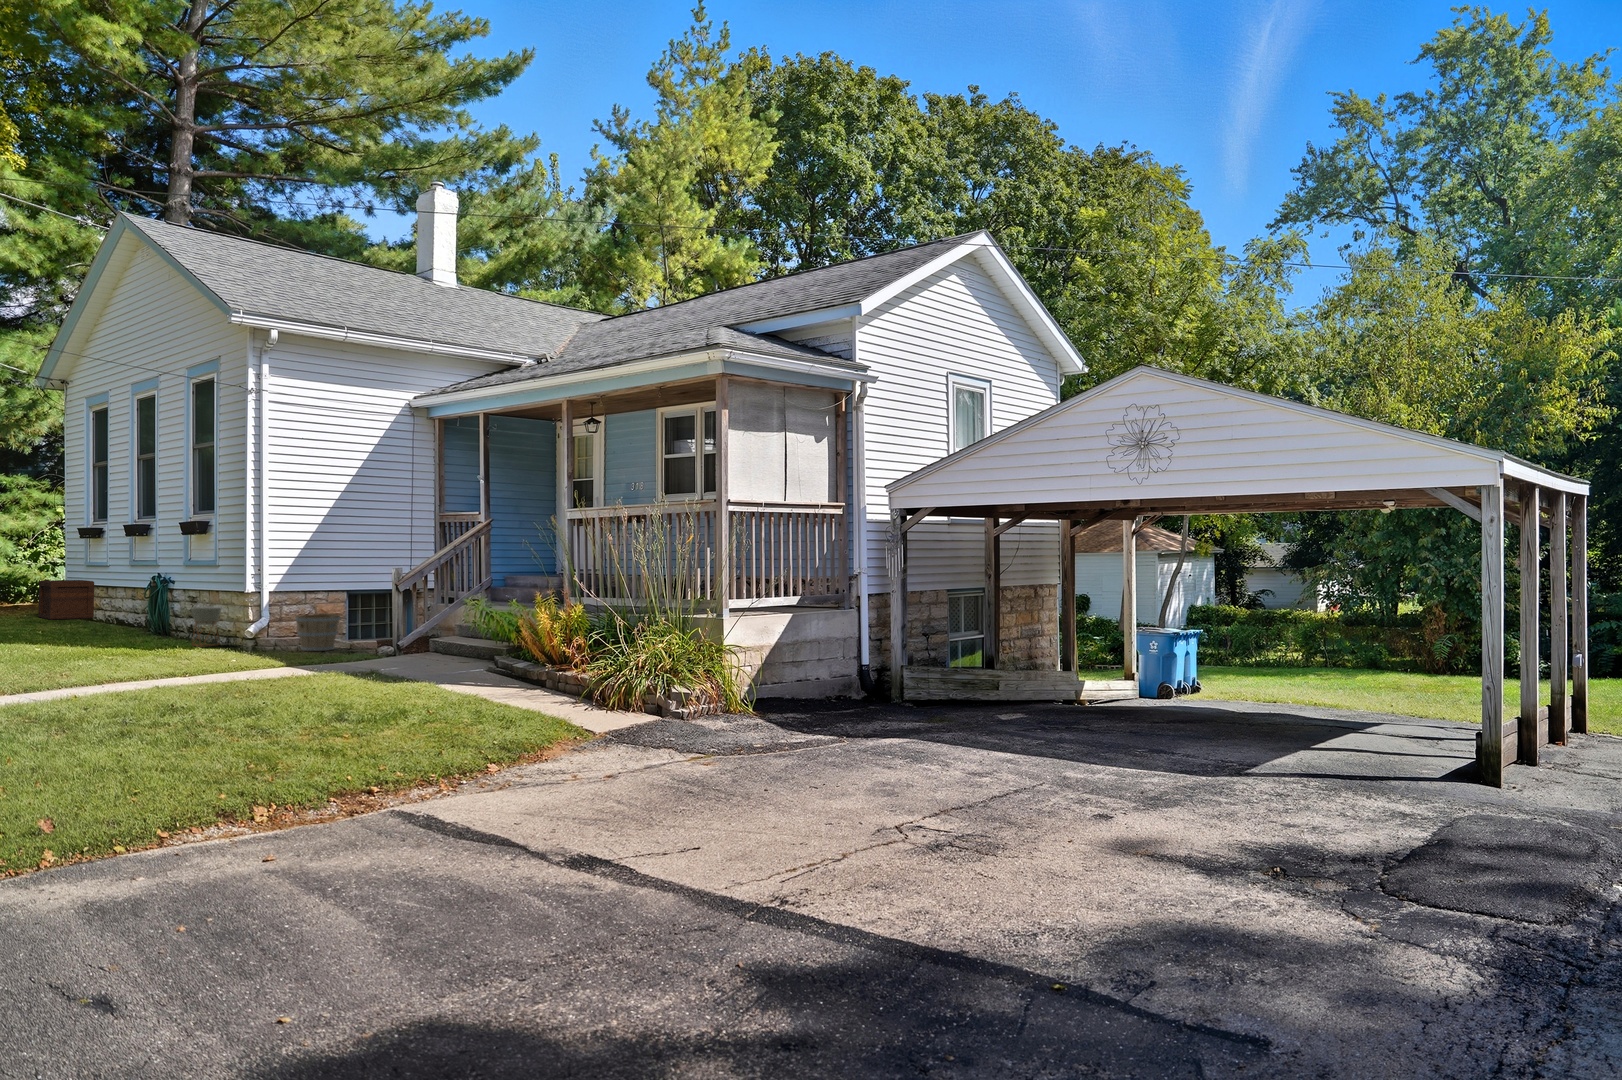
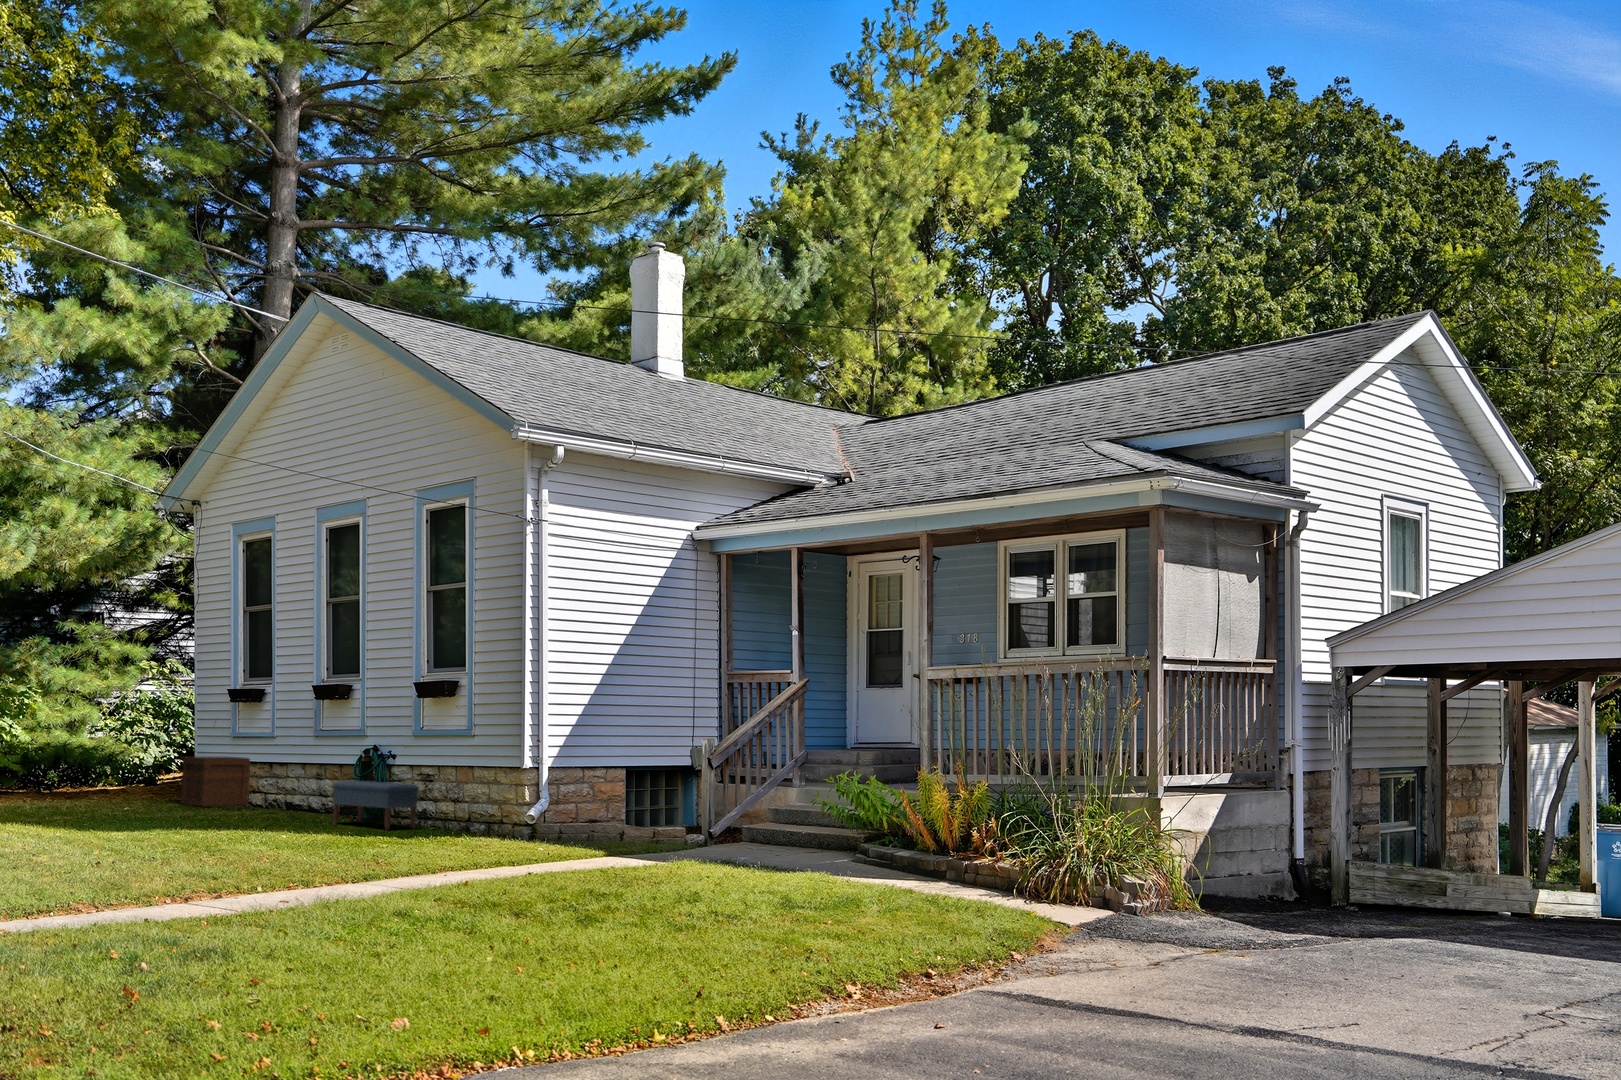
bench: none [125,600,190,639] -> present [333,781,419,830]
planter: present [191,607,221,647] -> none [441,789,477,839]
wooden bucket: present [295,613,341,651] -> none [575,798,627,846]

